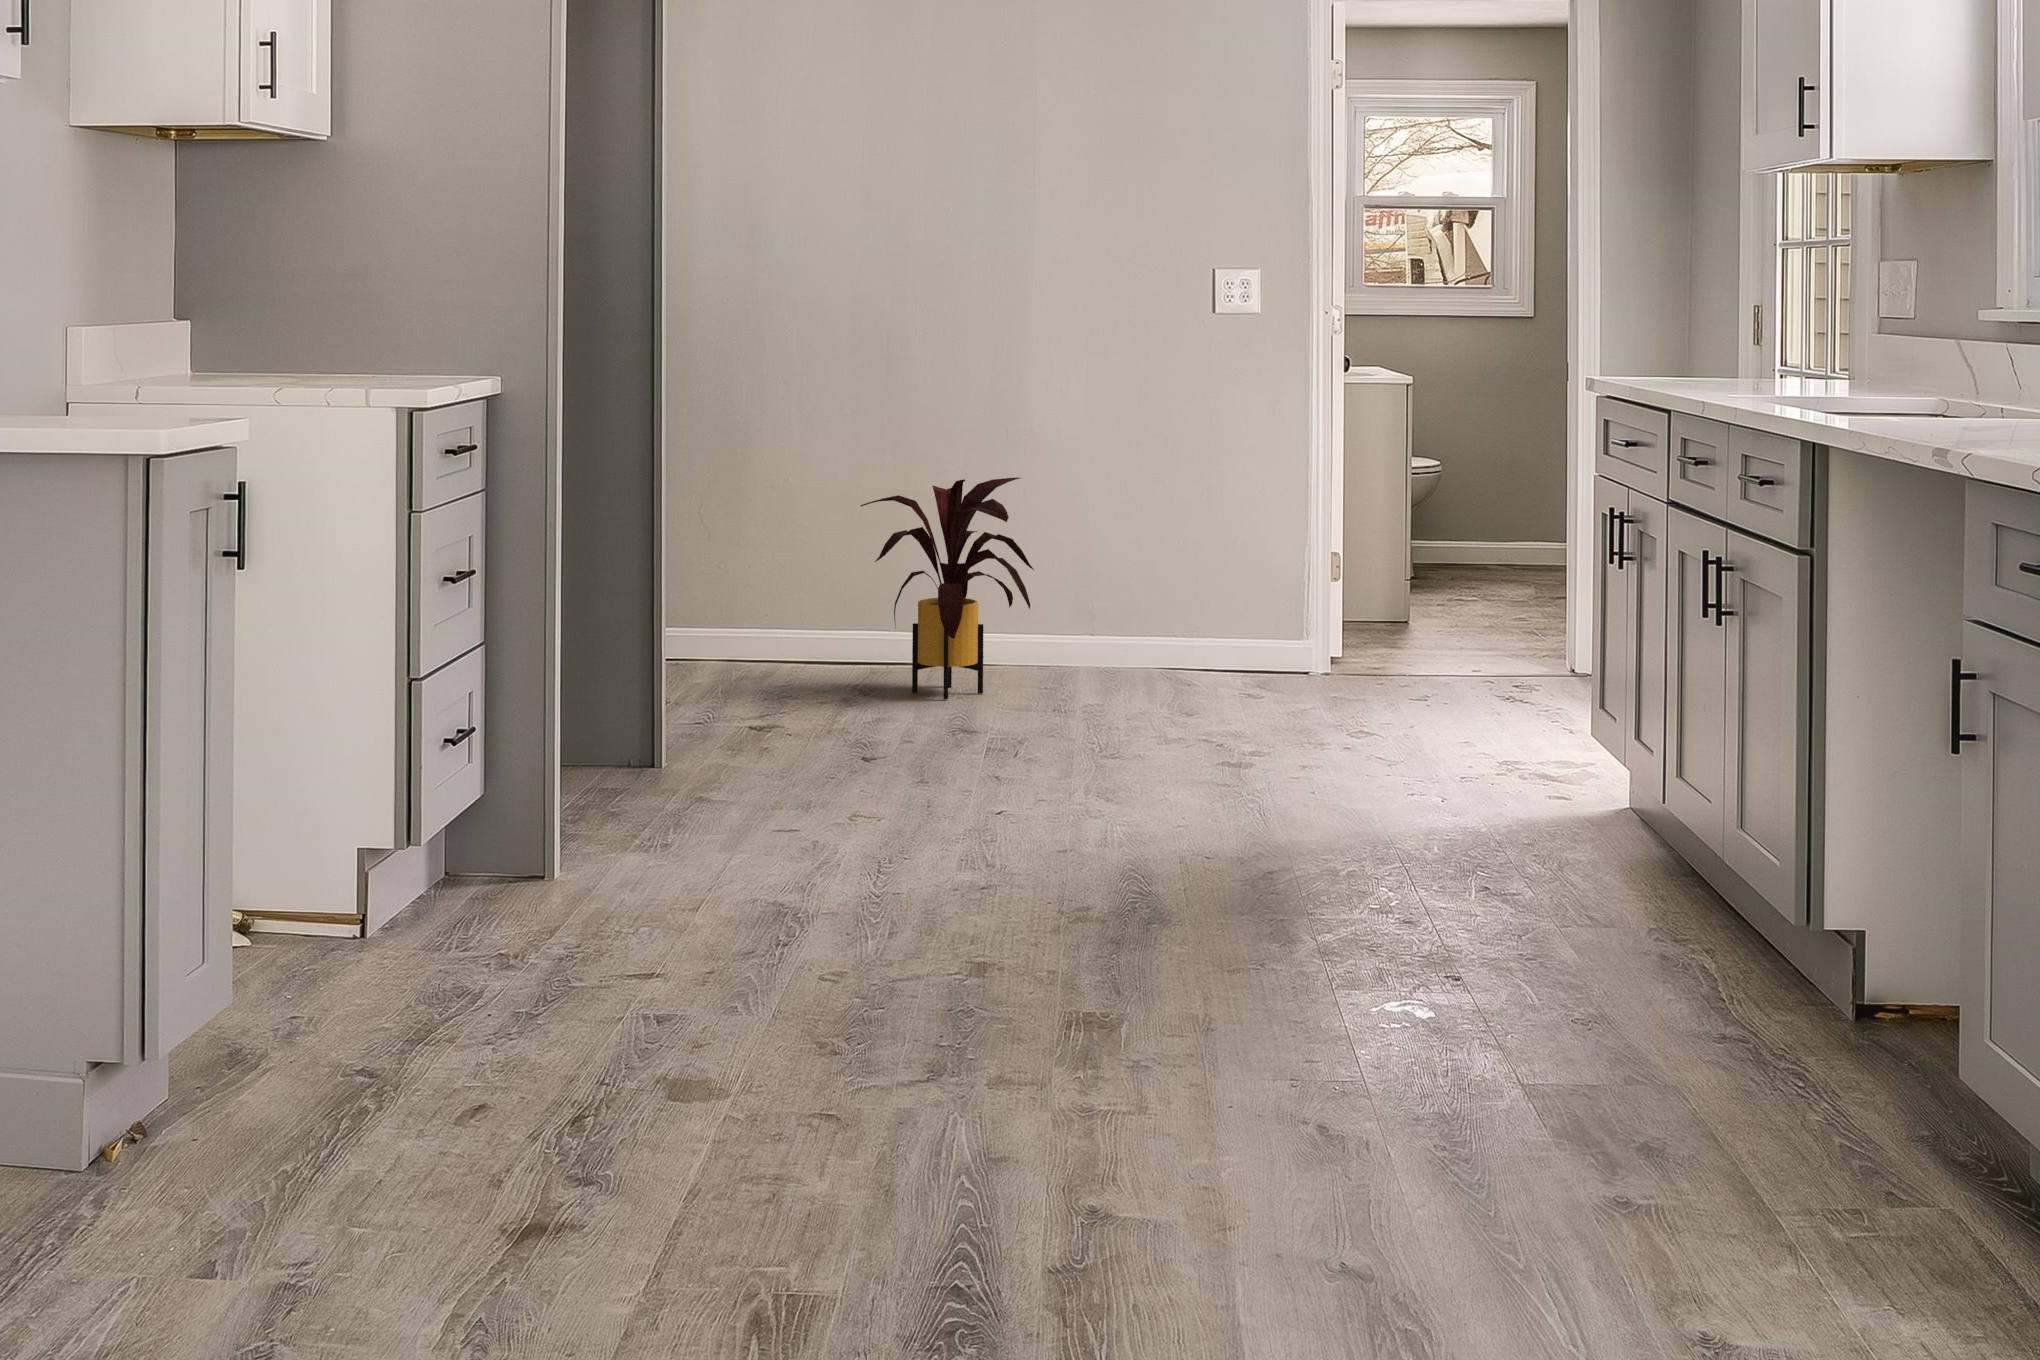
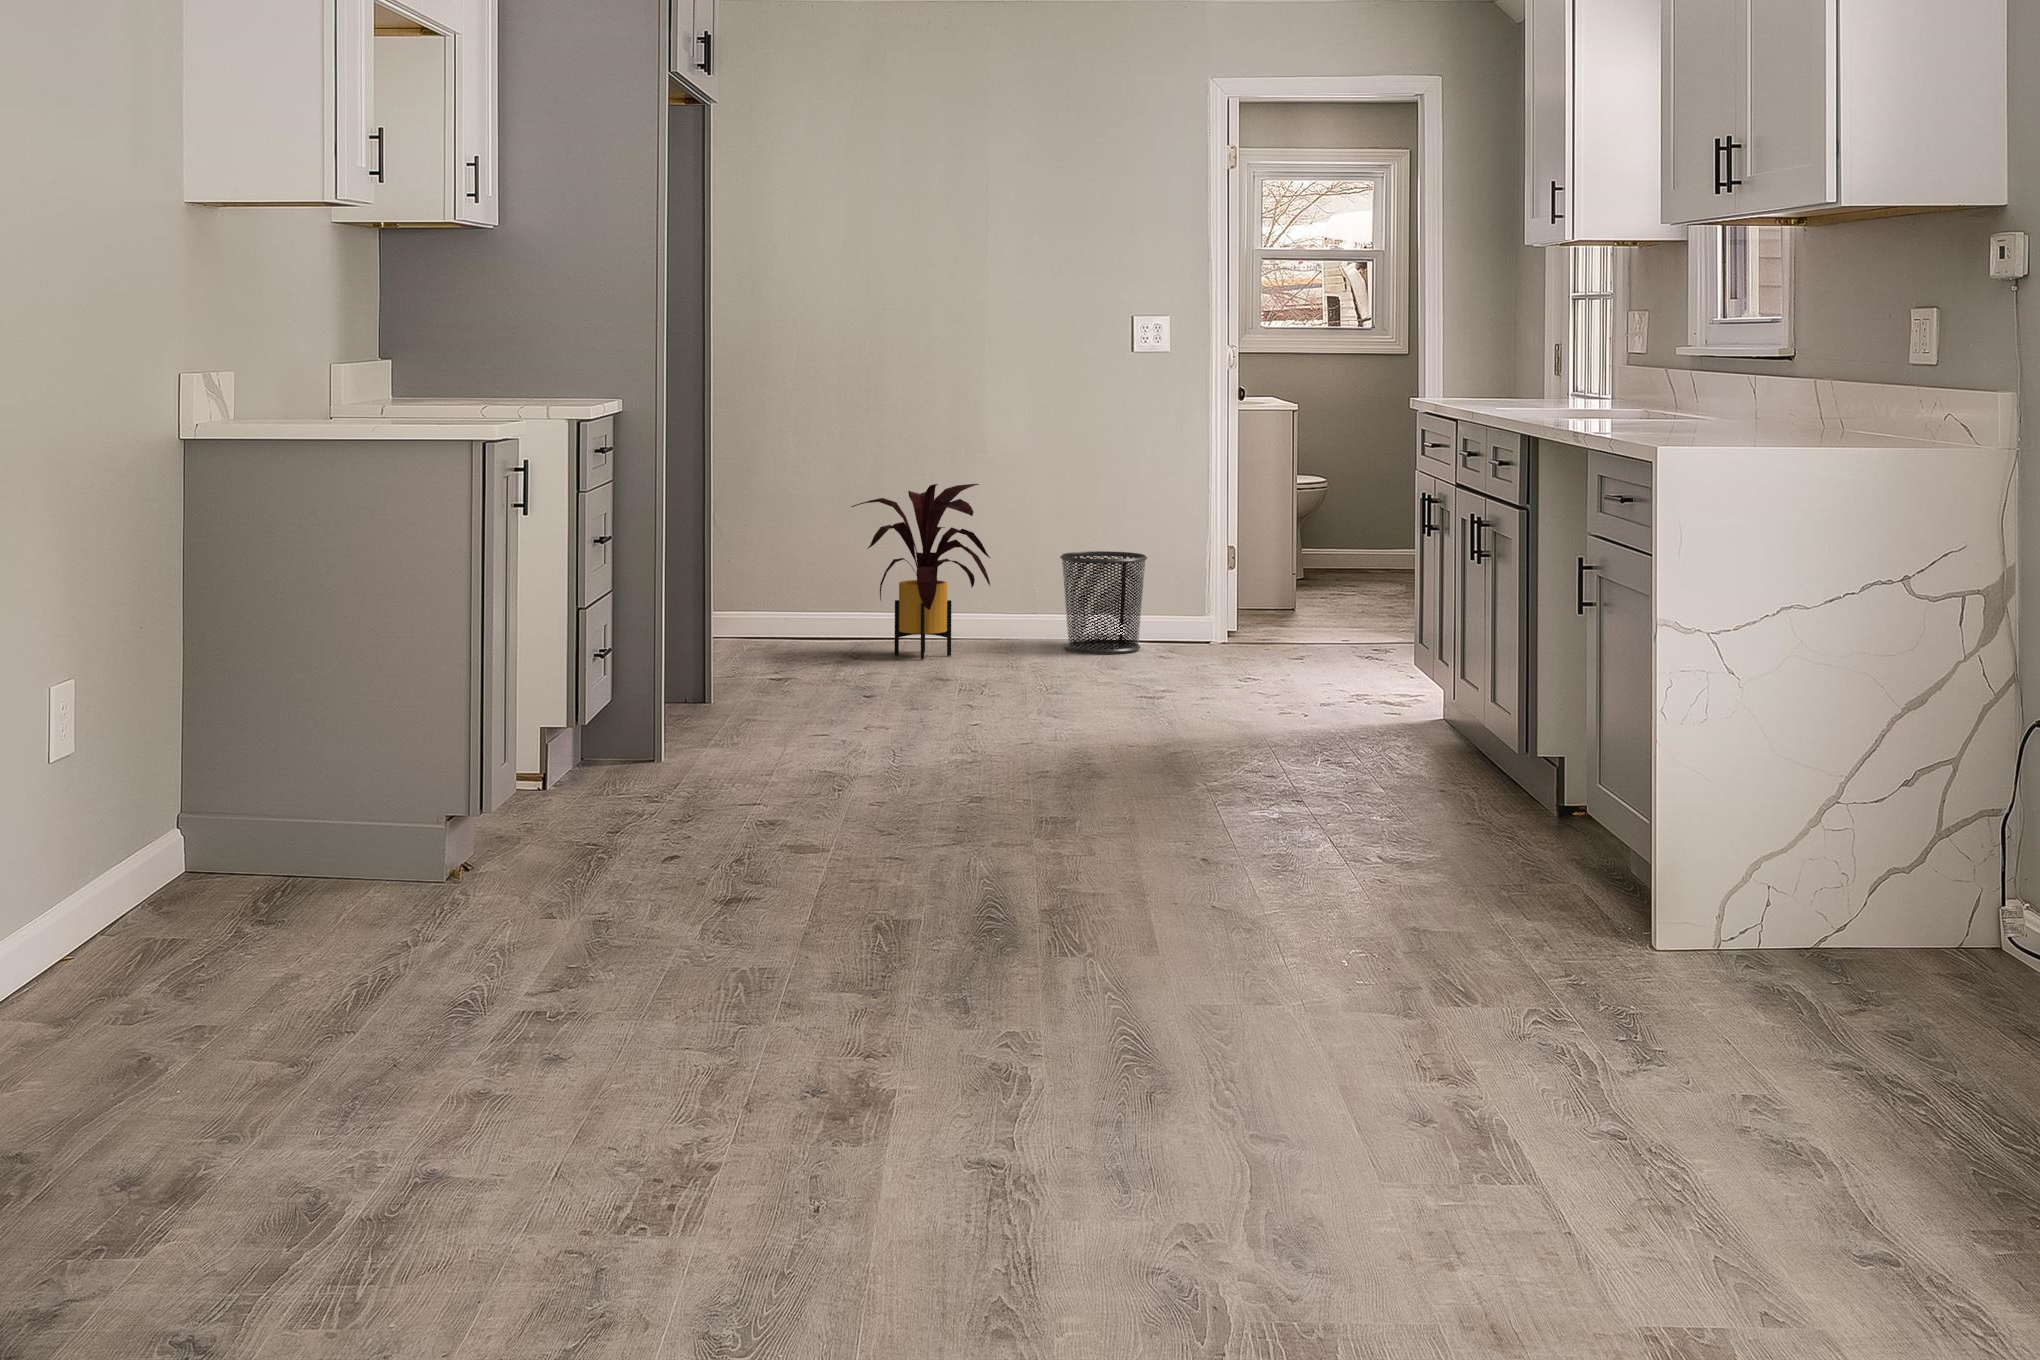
waste bin: none [1121,561,1230,691] -> present [1060,551,1147,654]

